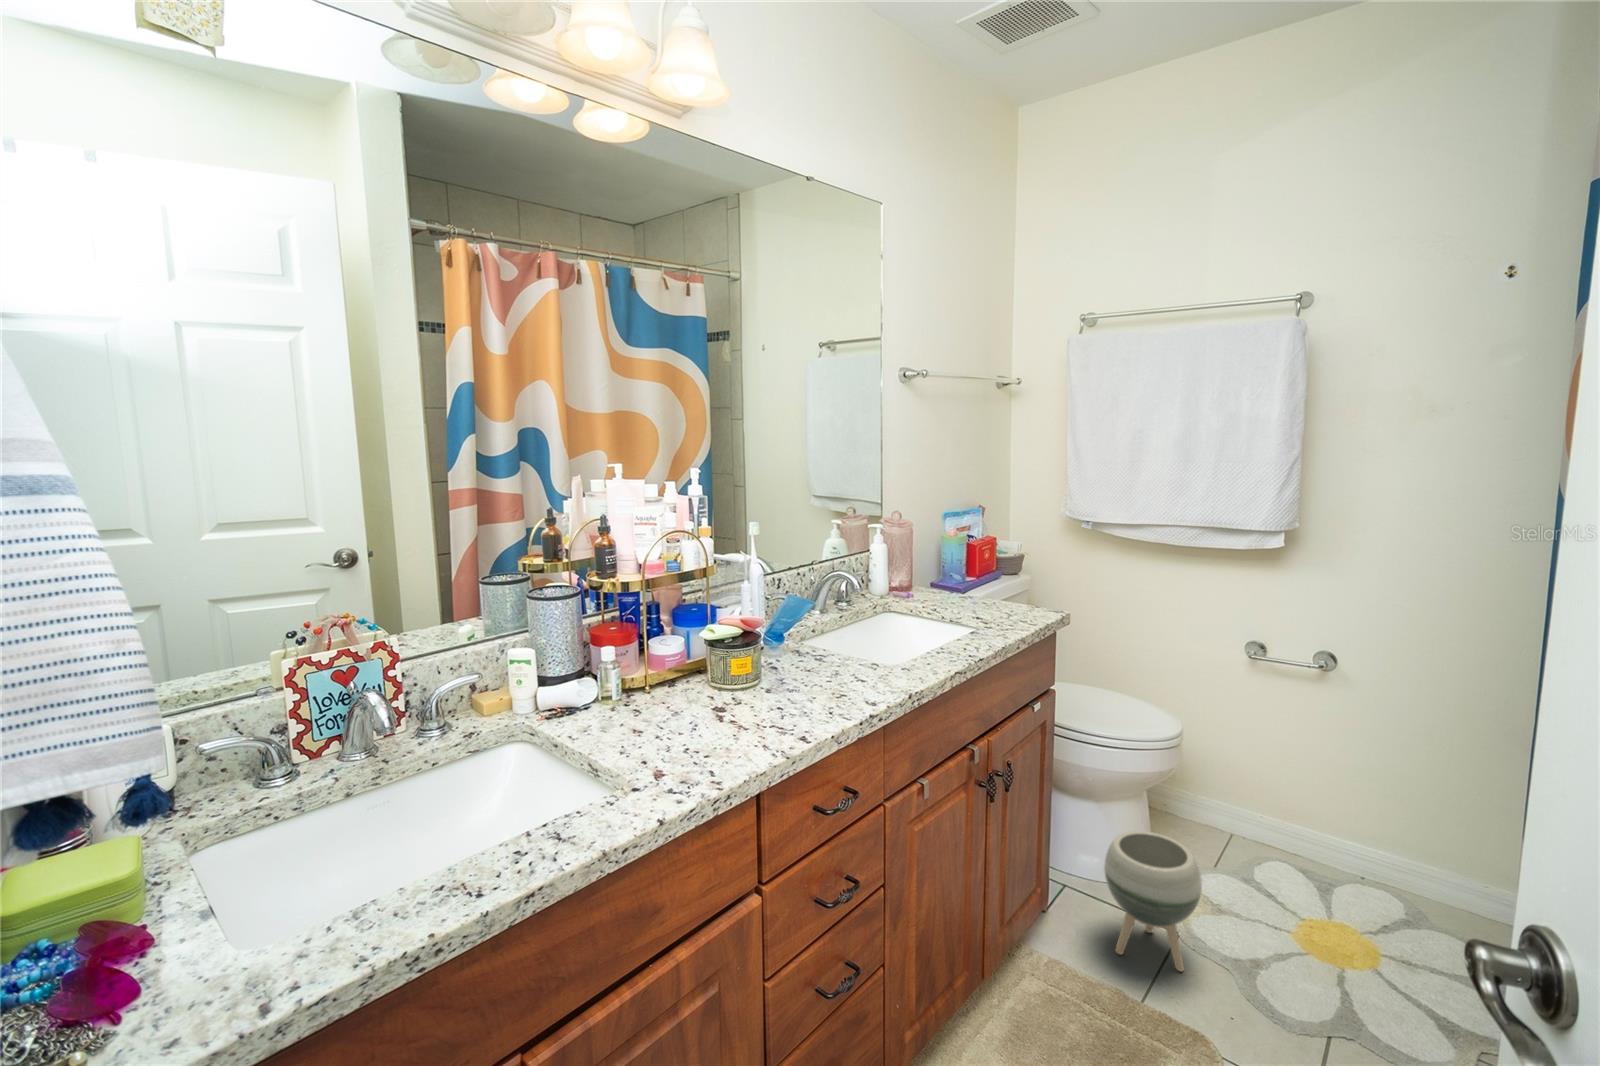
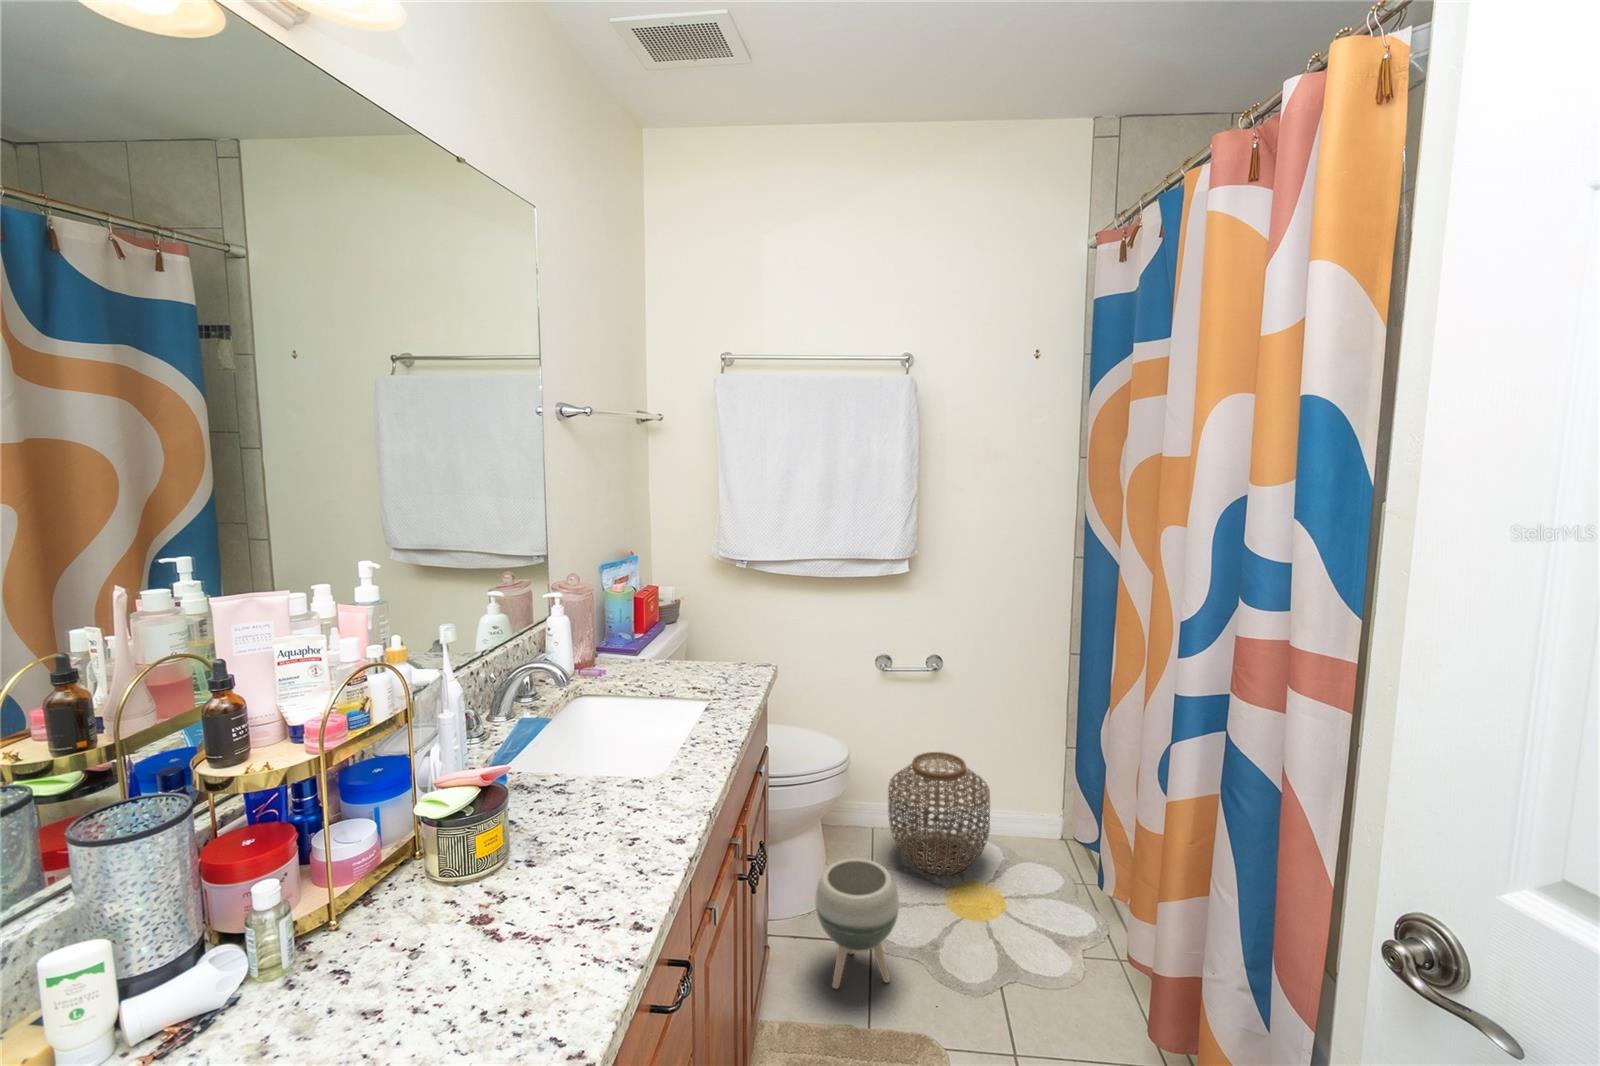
woven basket: none [1239,760,1384,907] -> present [888,752,990,875]

